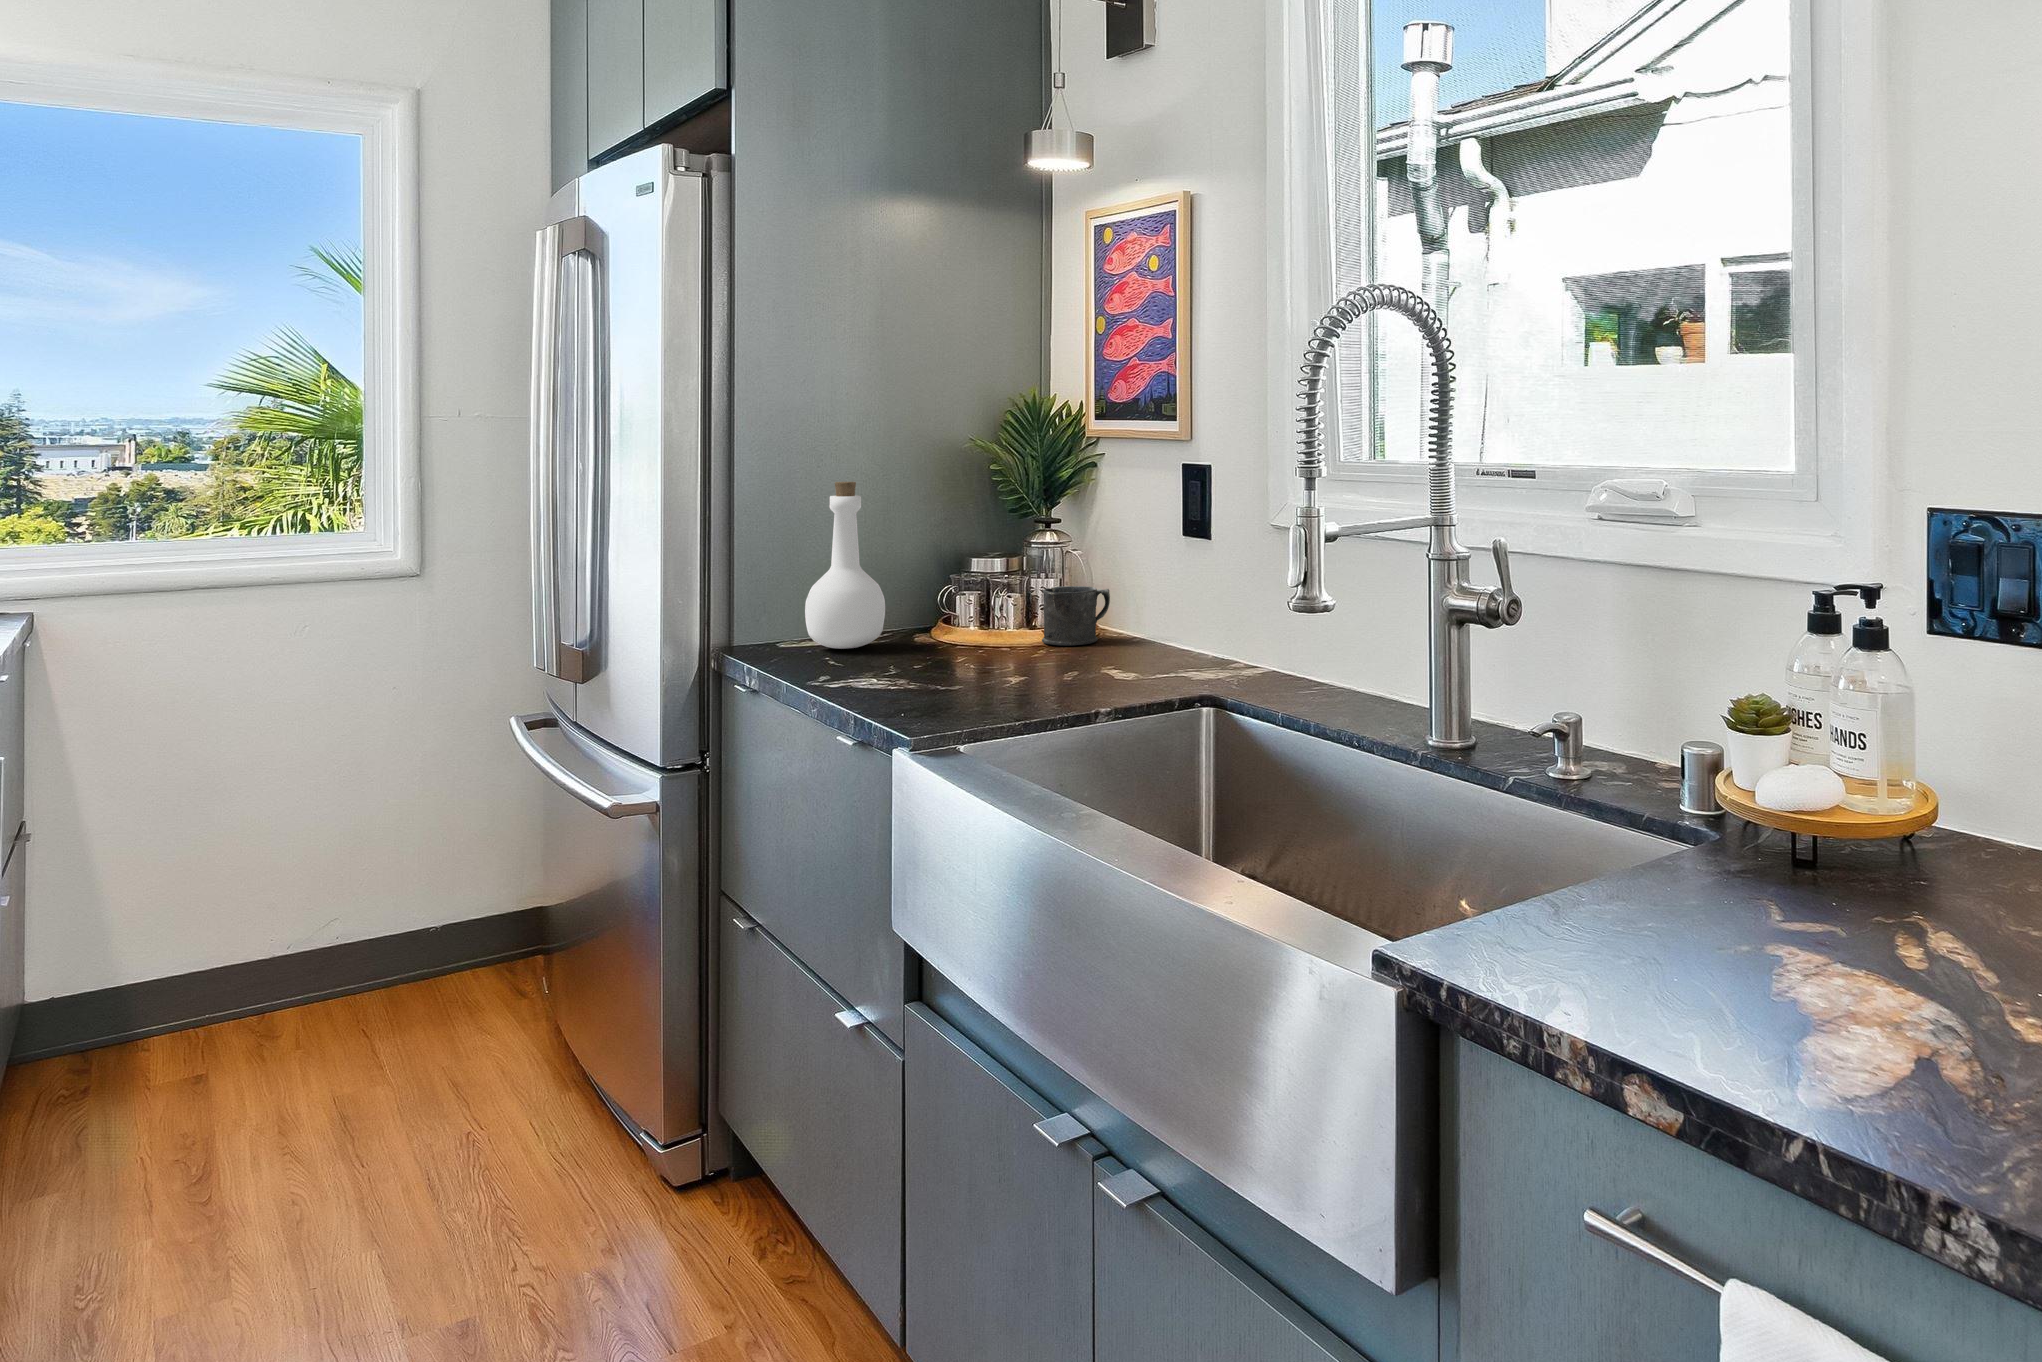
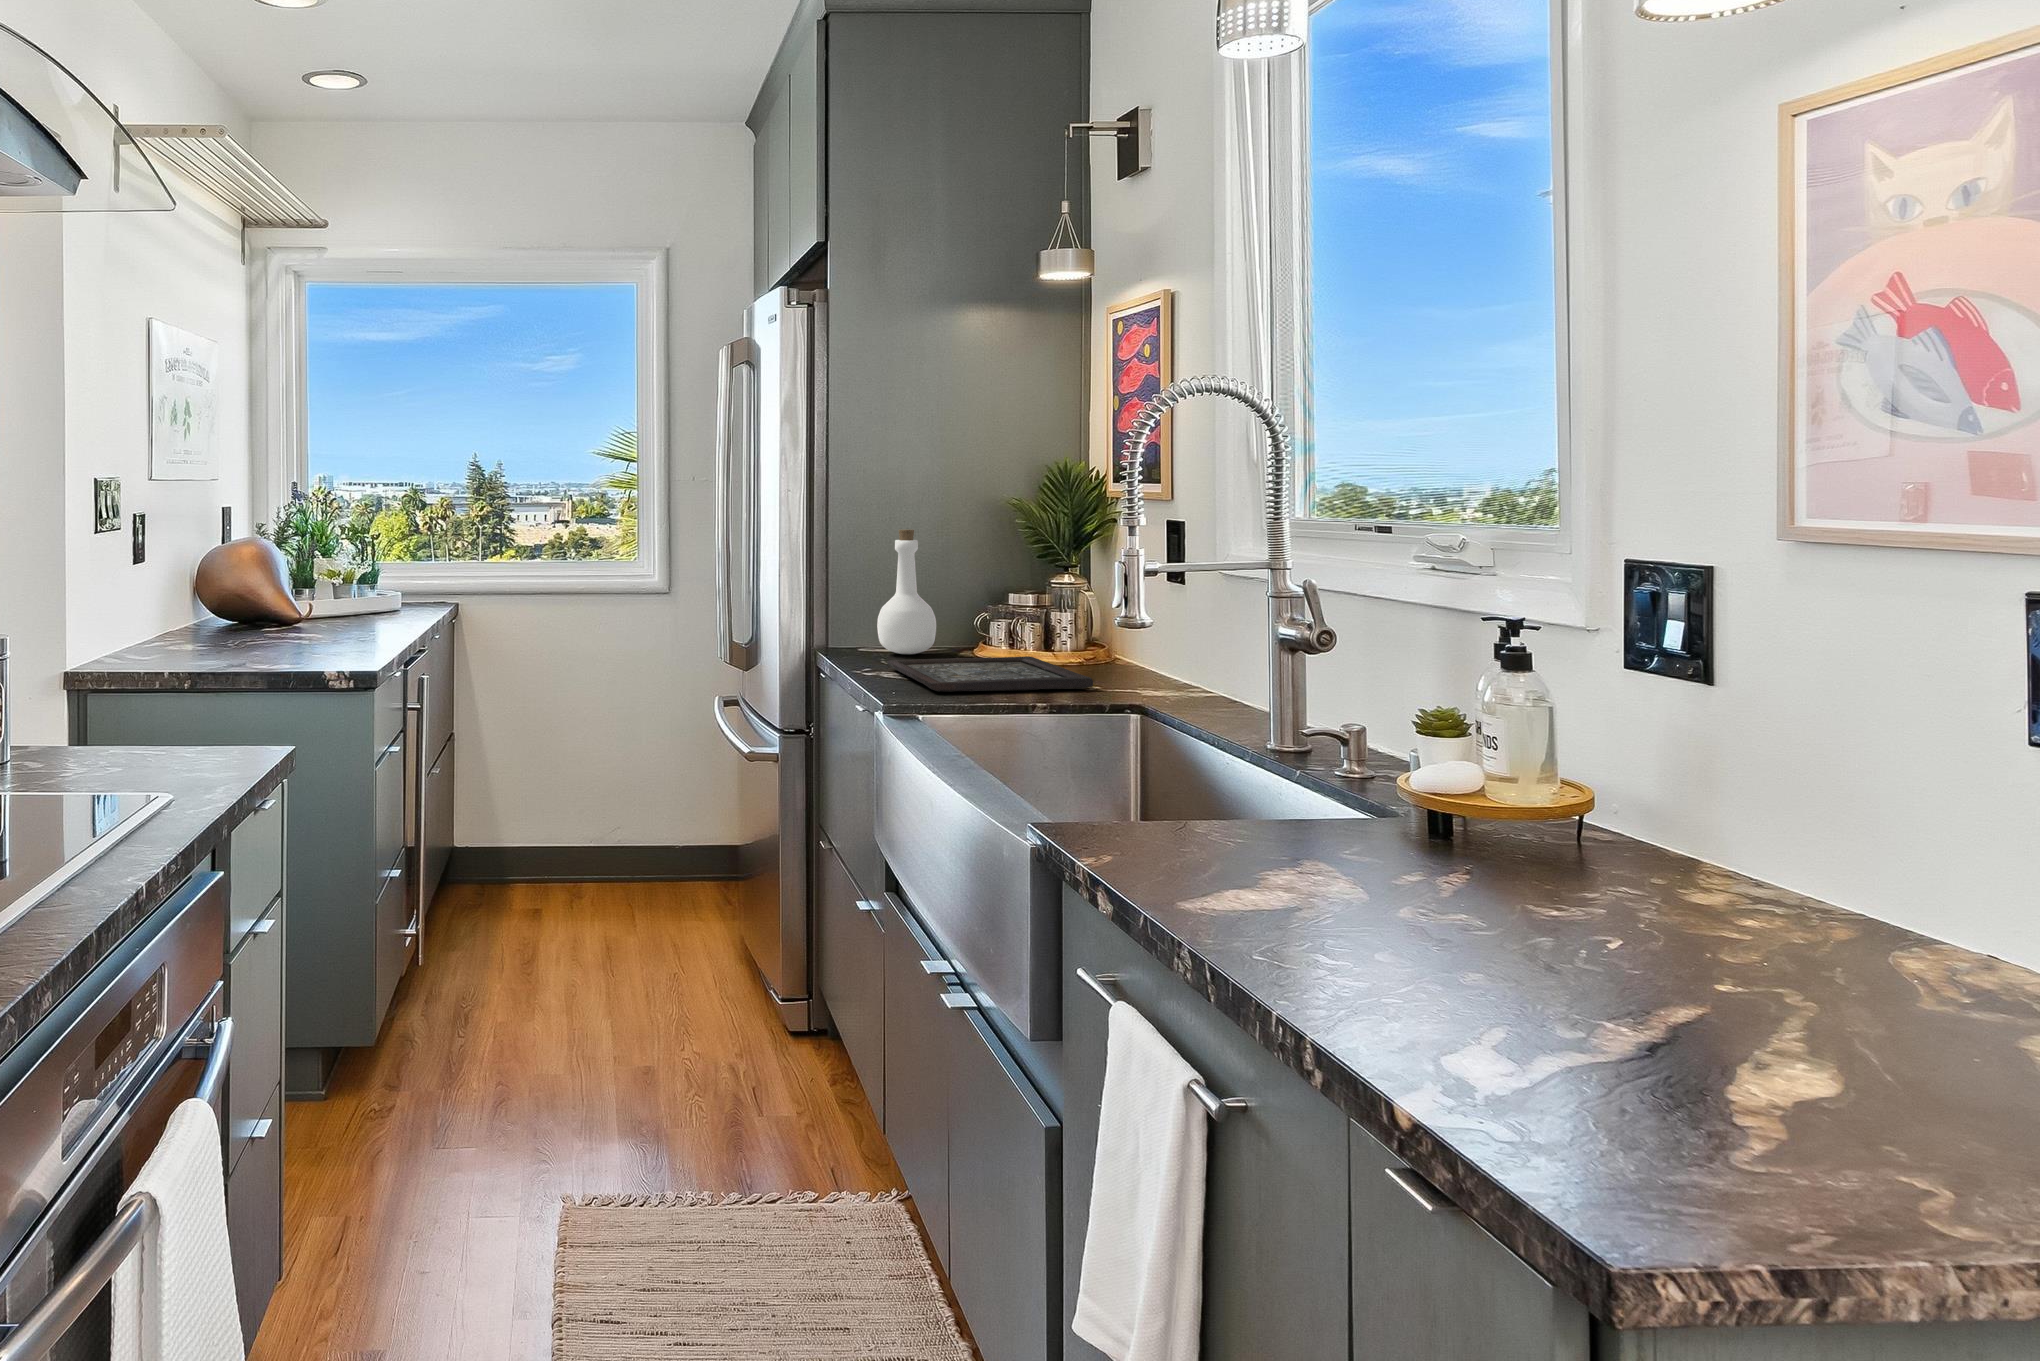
mug: present [1042,586,1110,645] -> none [1056,617,1115,664]
tray: none [844,641,1136,706] -> present [887,656,1093,692]

